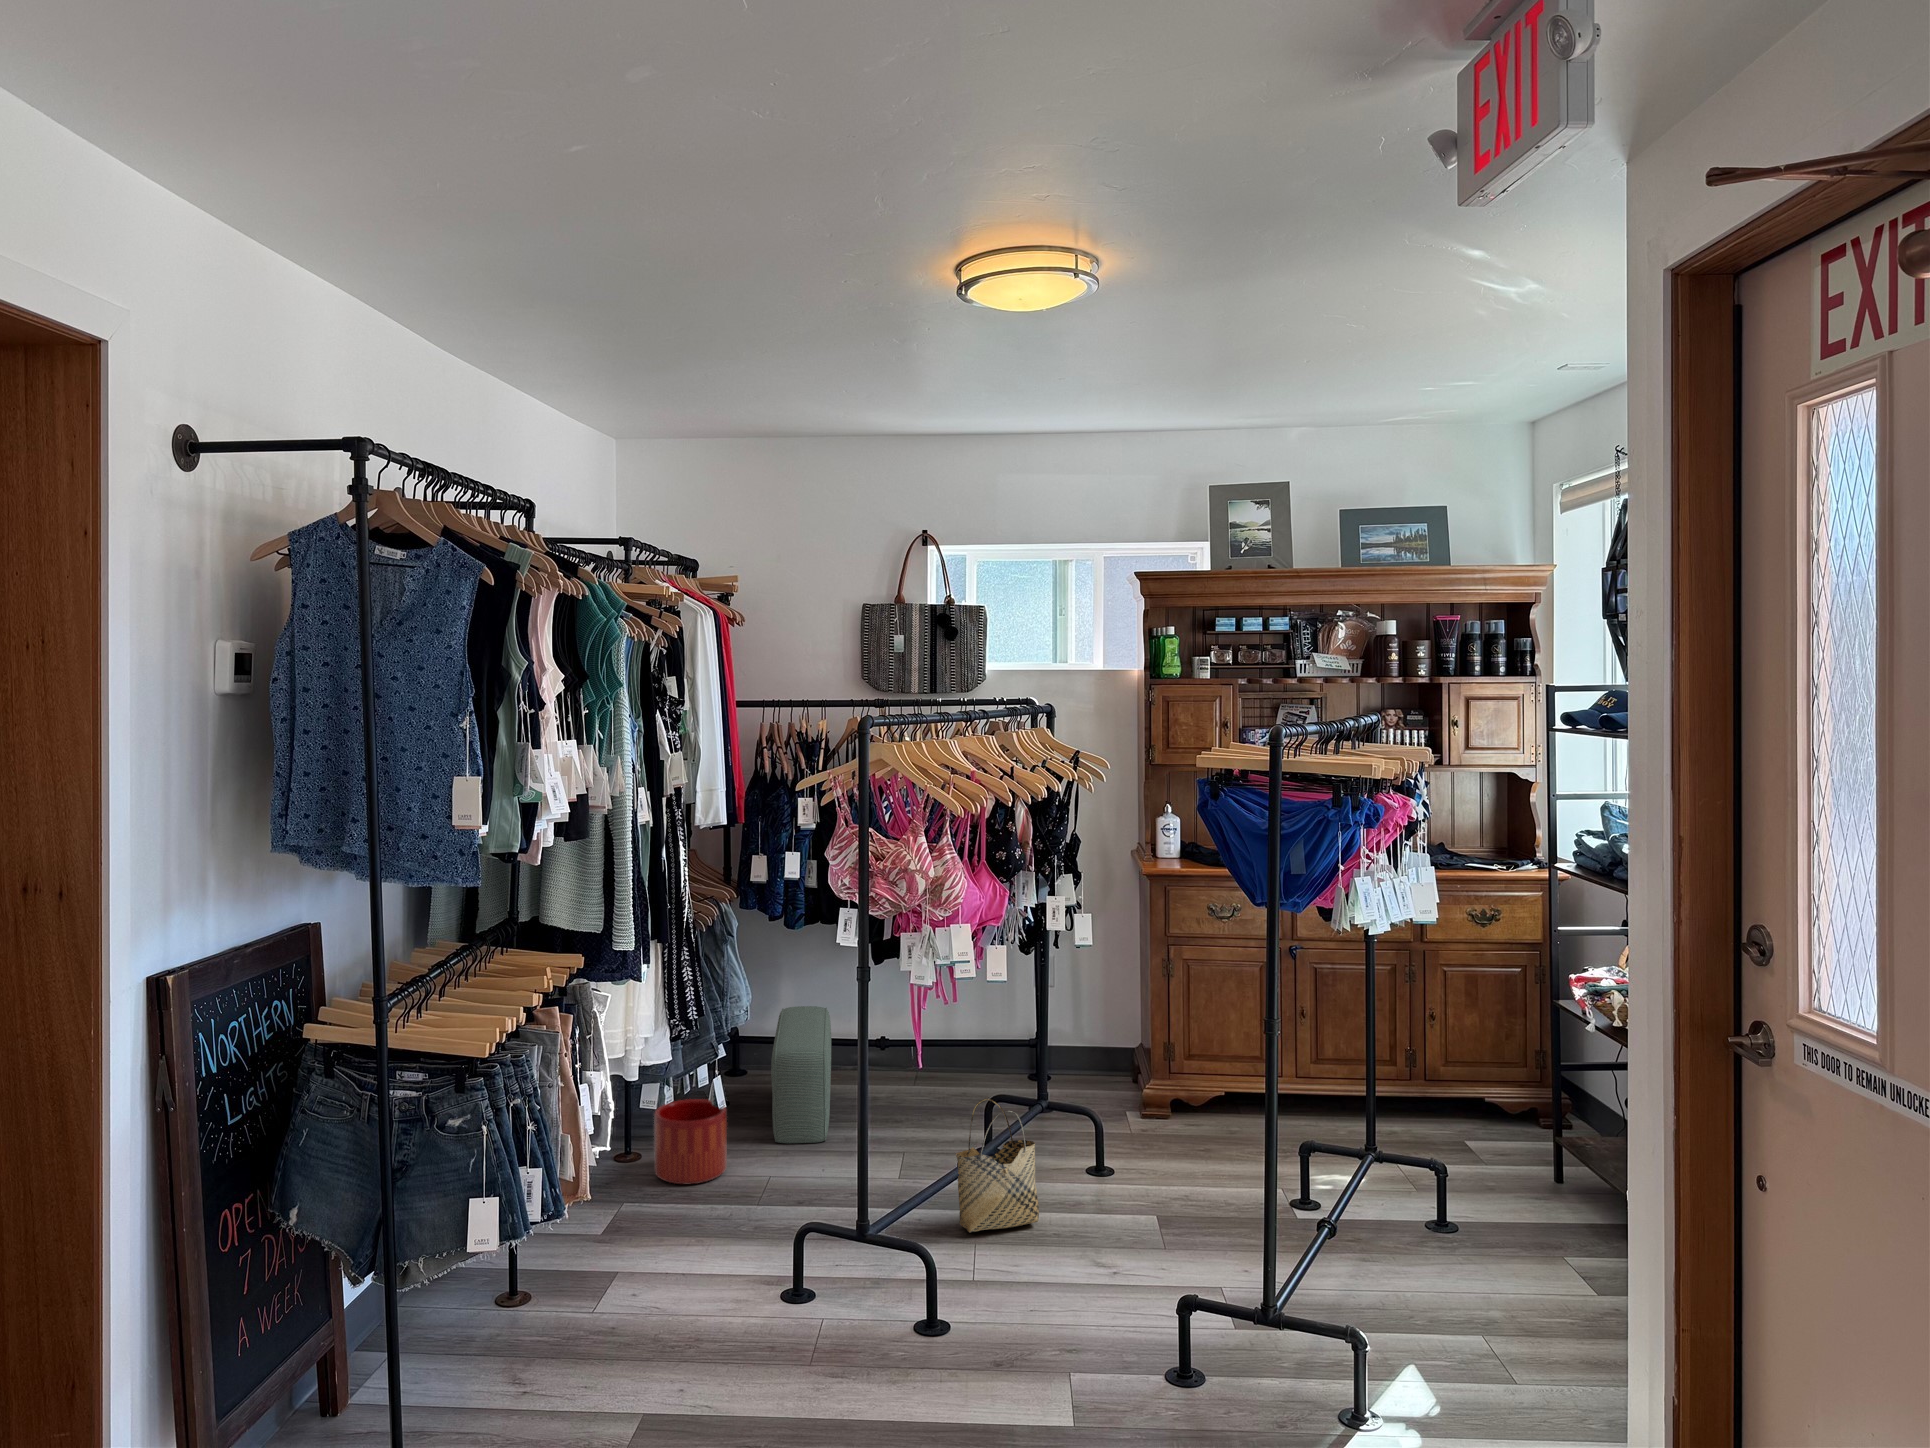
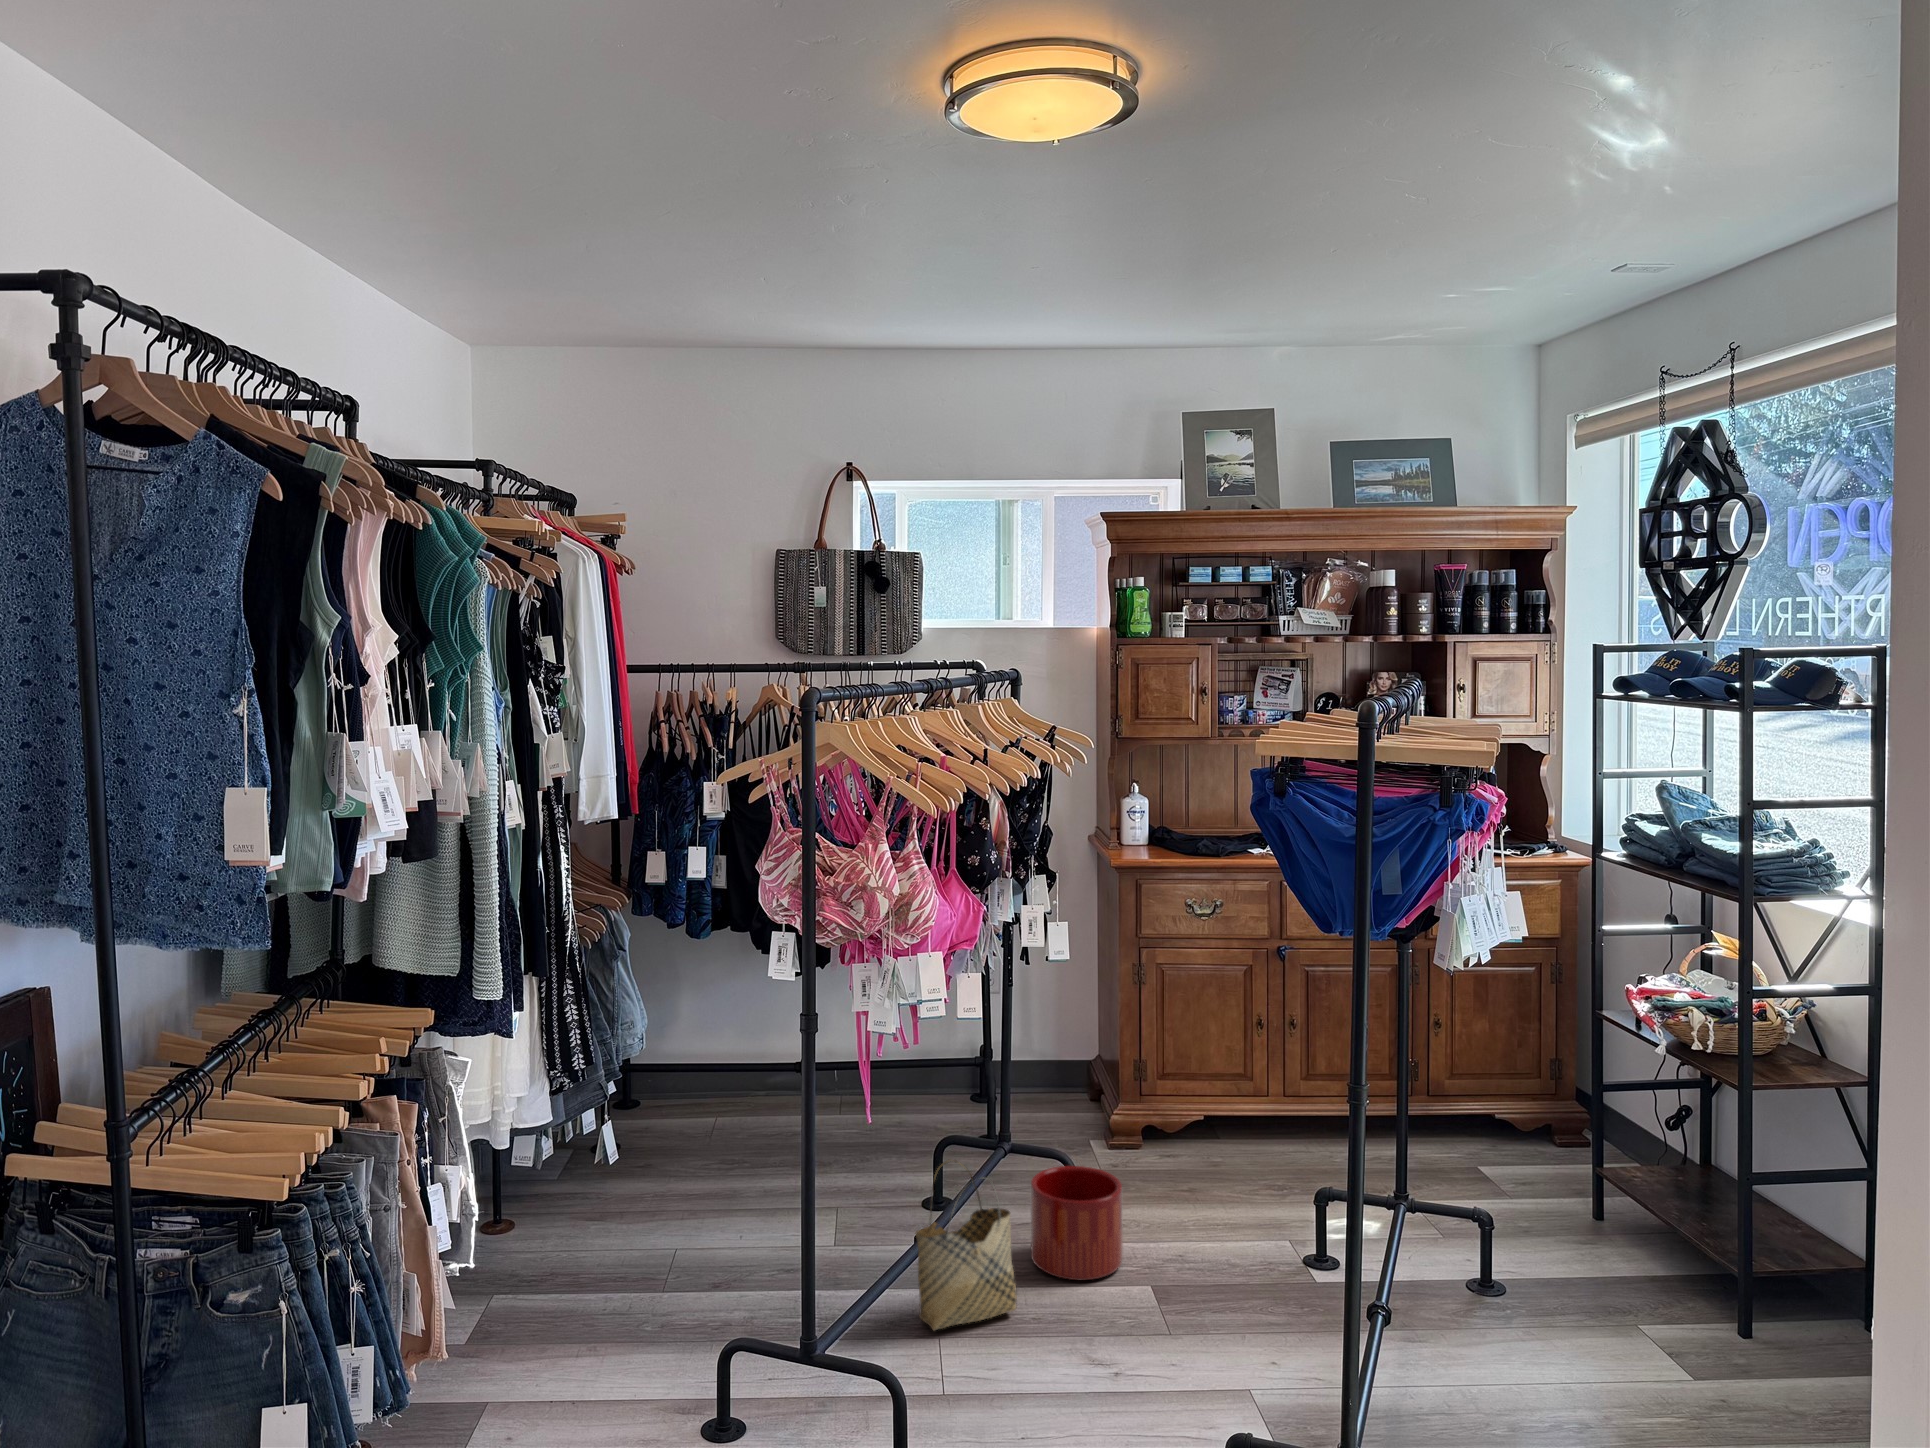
pouf: present [771,1006,831,1143] -> none [672,1032,744,1208]
planter: present [654,1099,727,1184] -> present [1031,1166,1123,1280]

